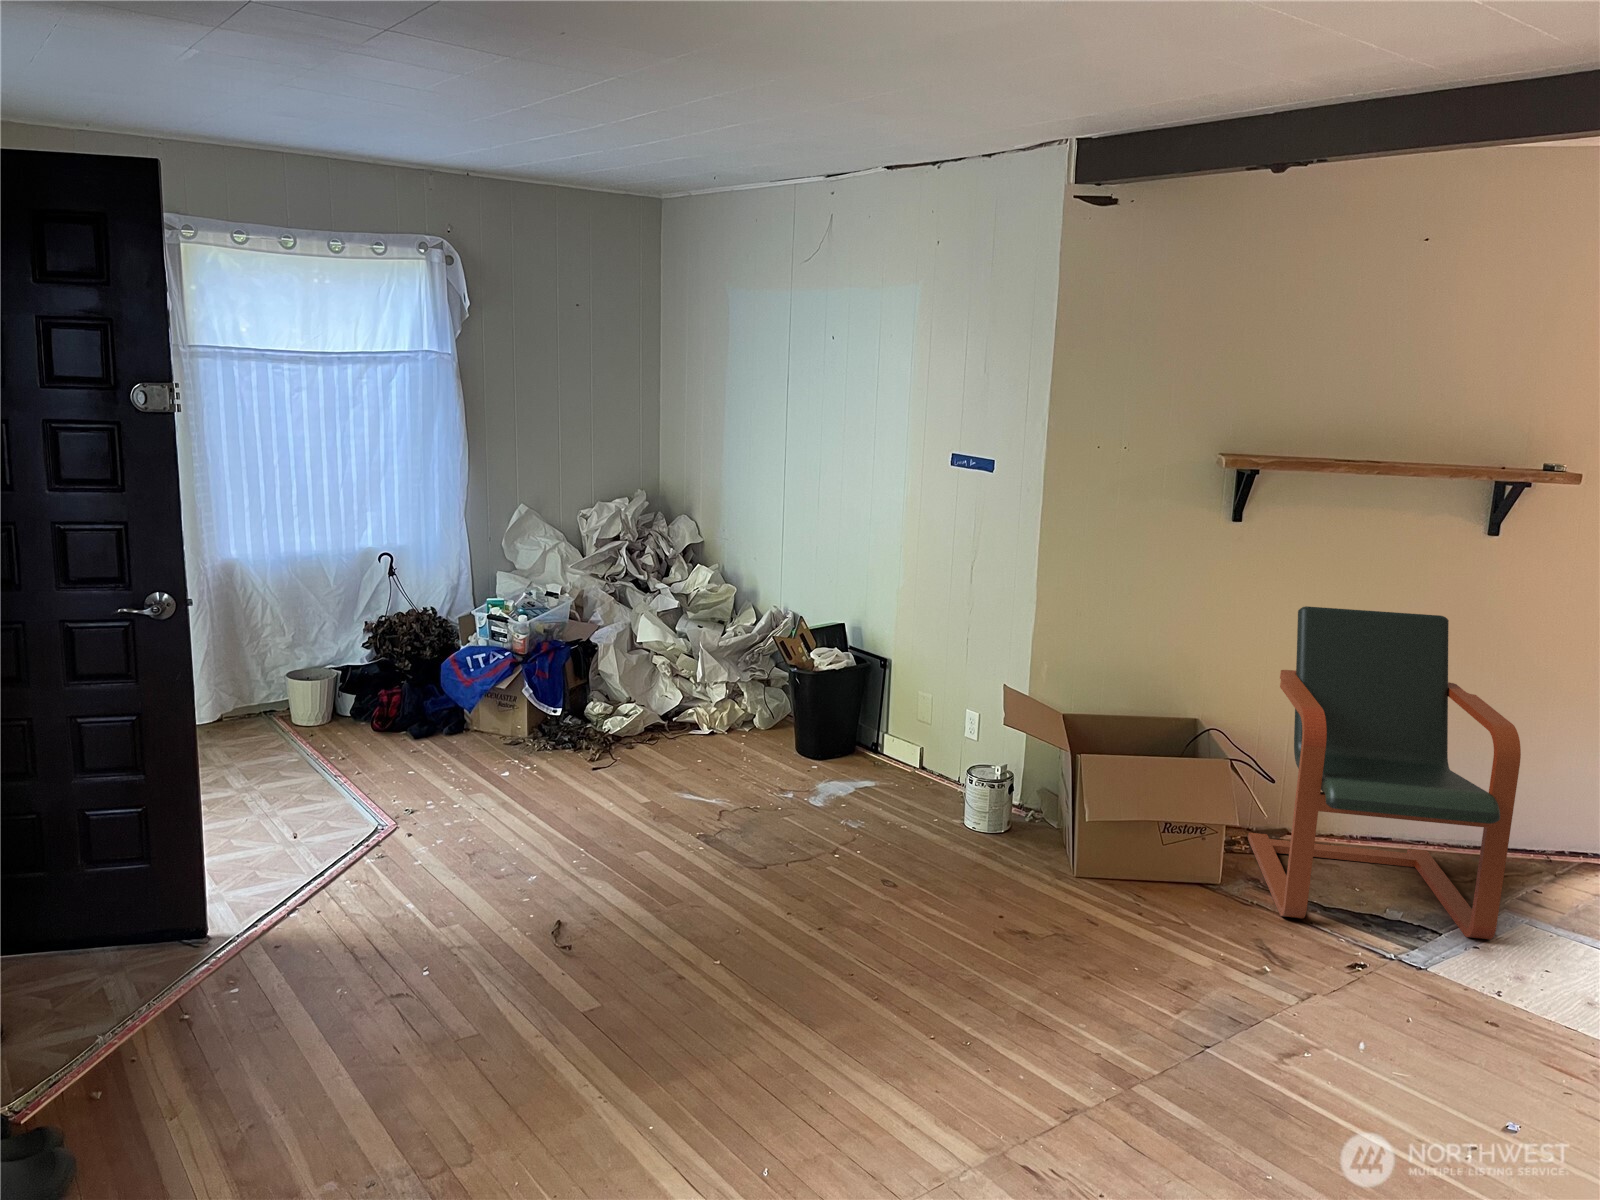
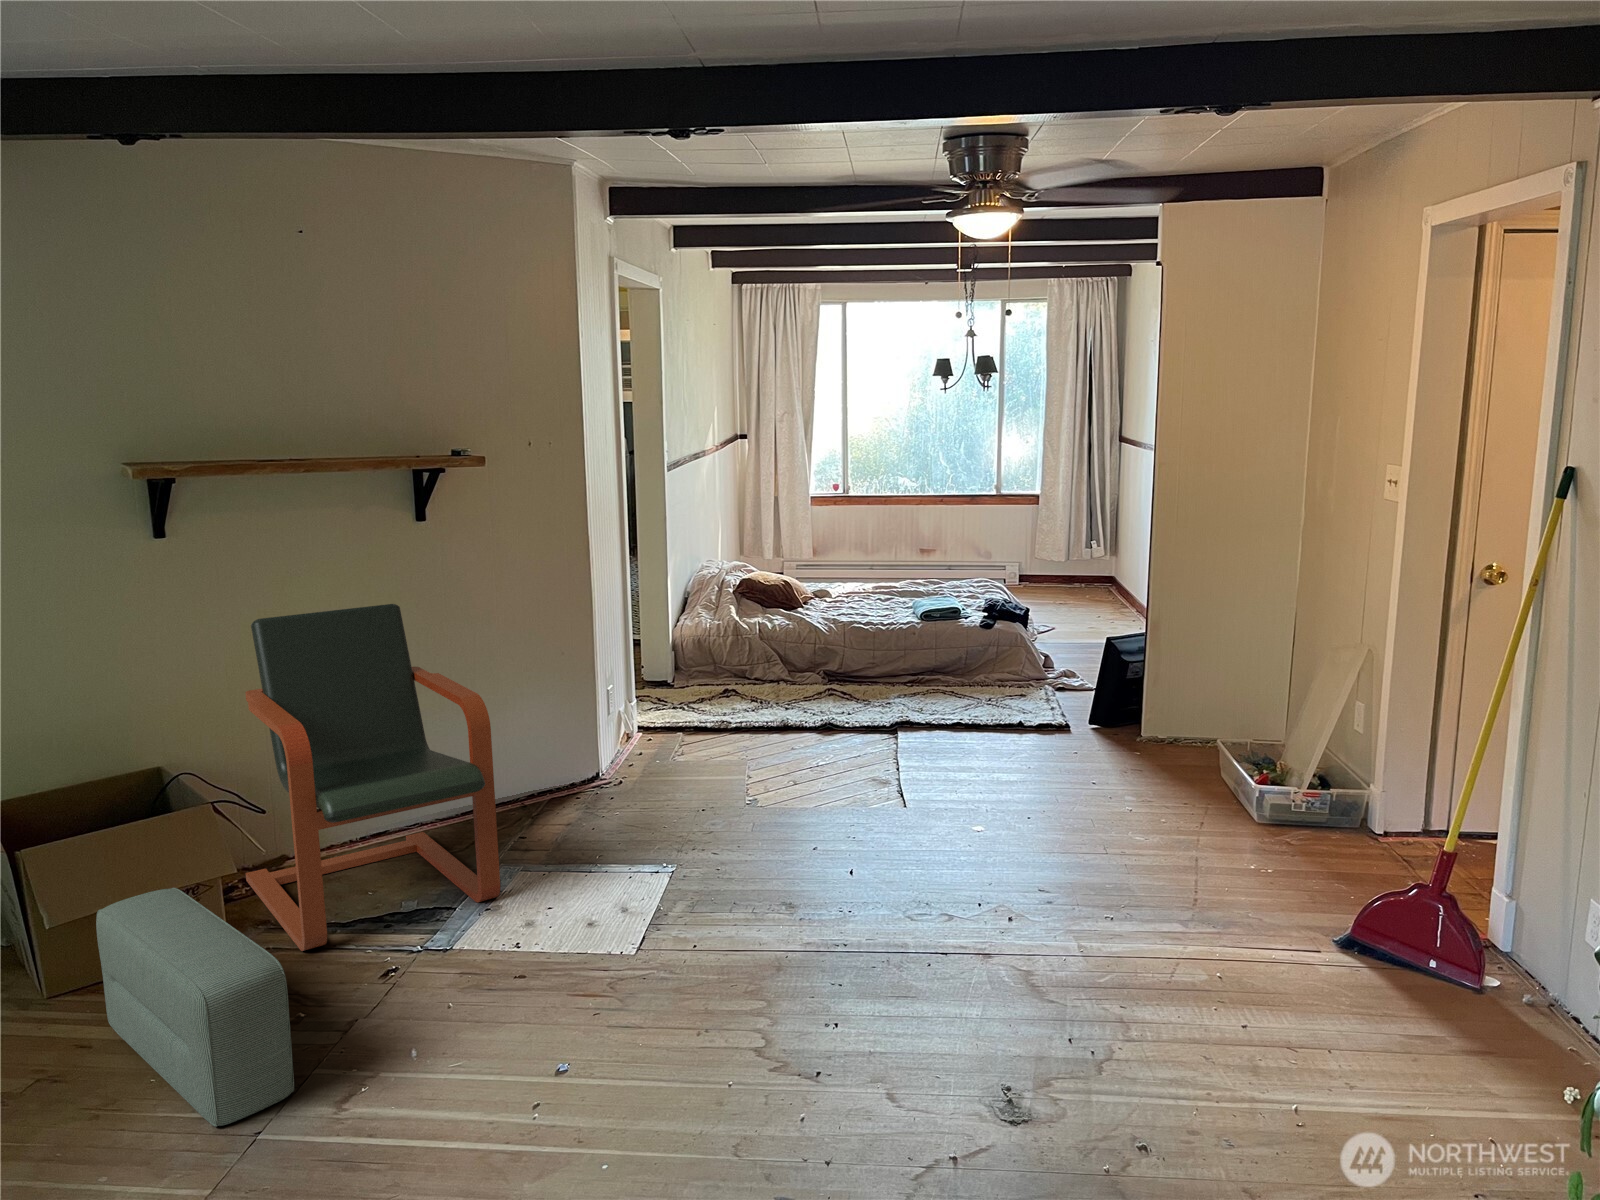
pouf: none [1115,816,1257,1030] -> present [96,888,294,1127]

